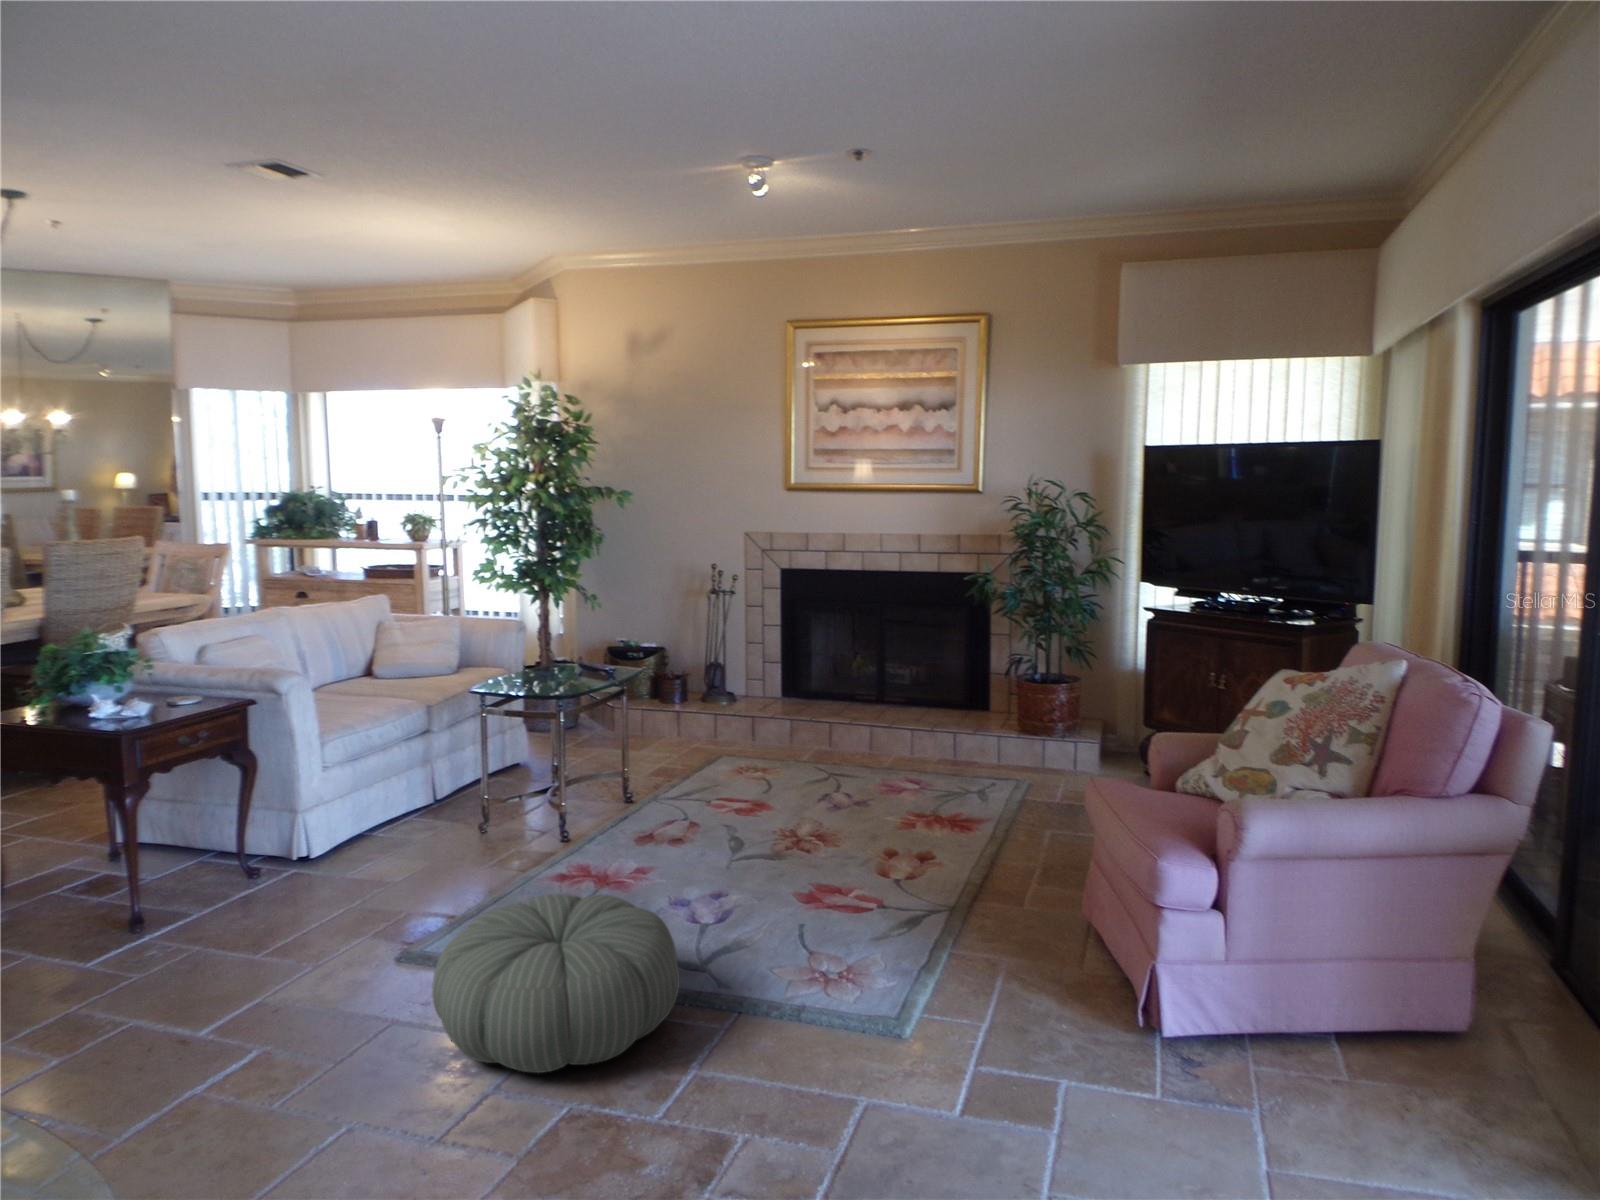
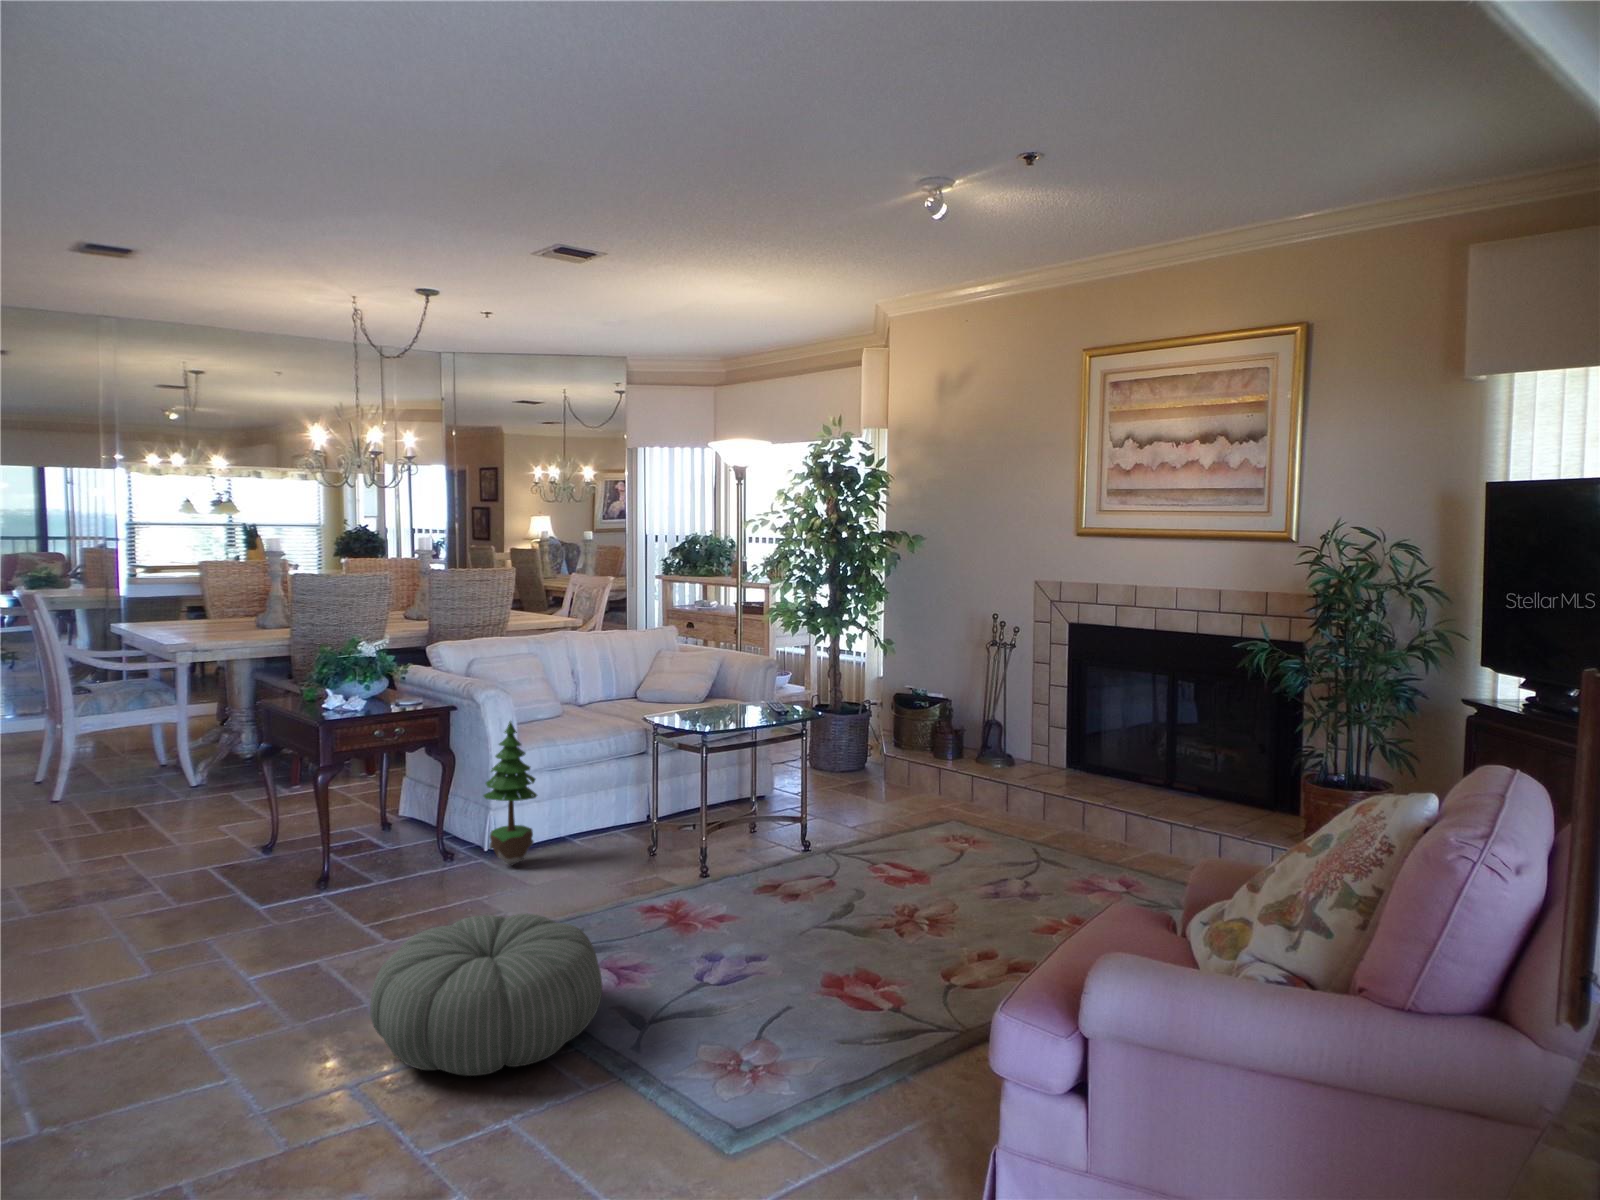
potted tree: none [299,706,367,875] -> present [484,722,537,865]

